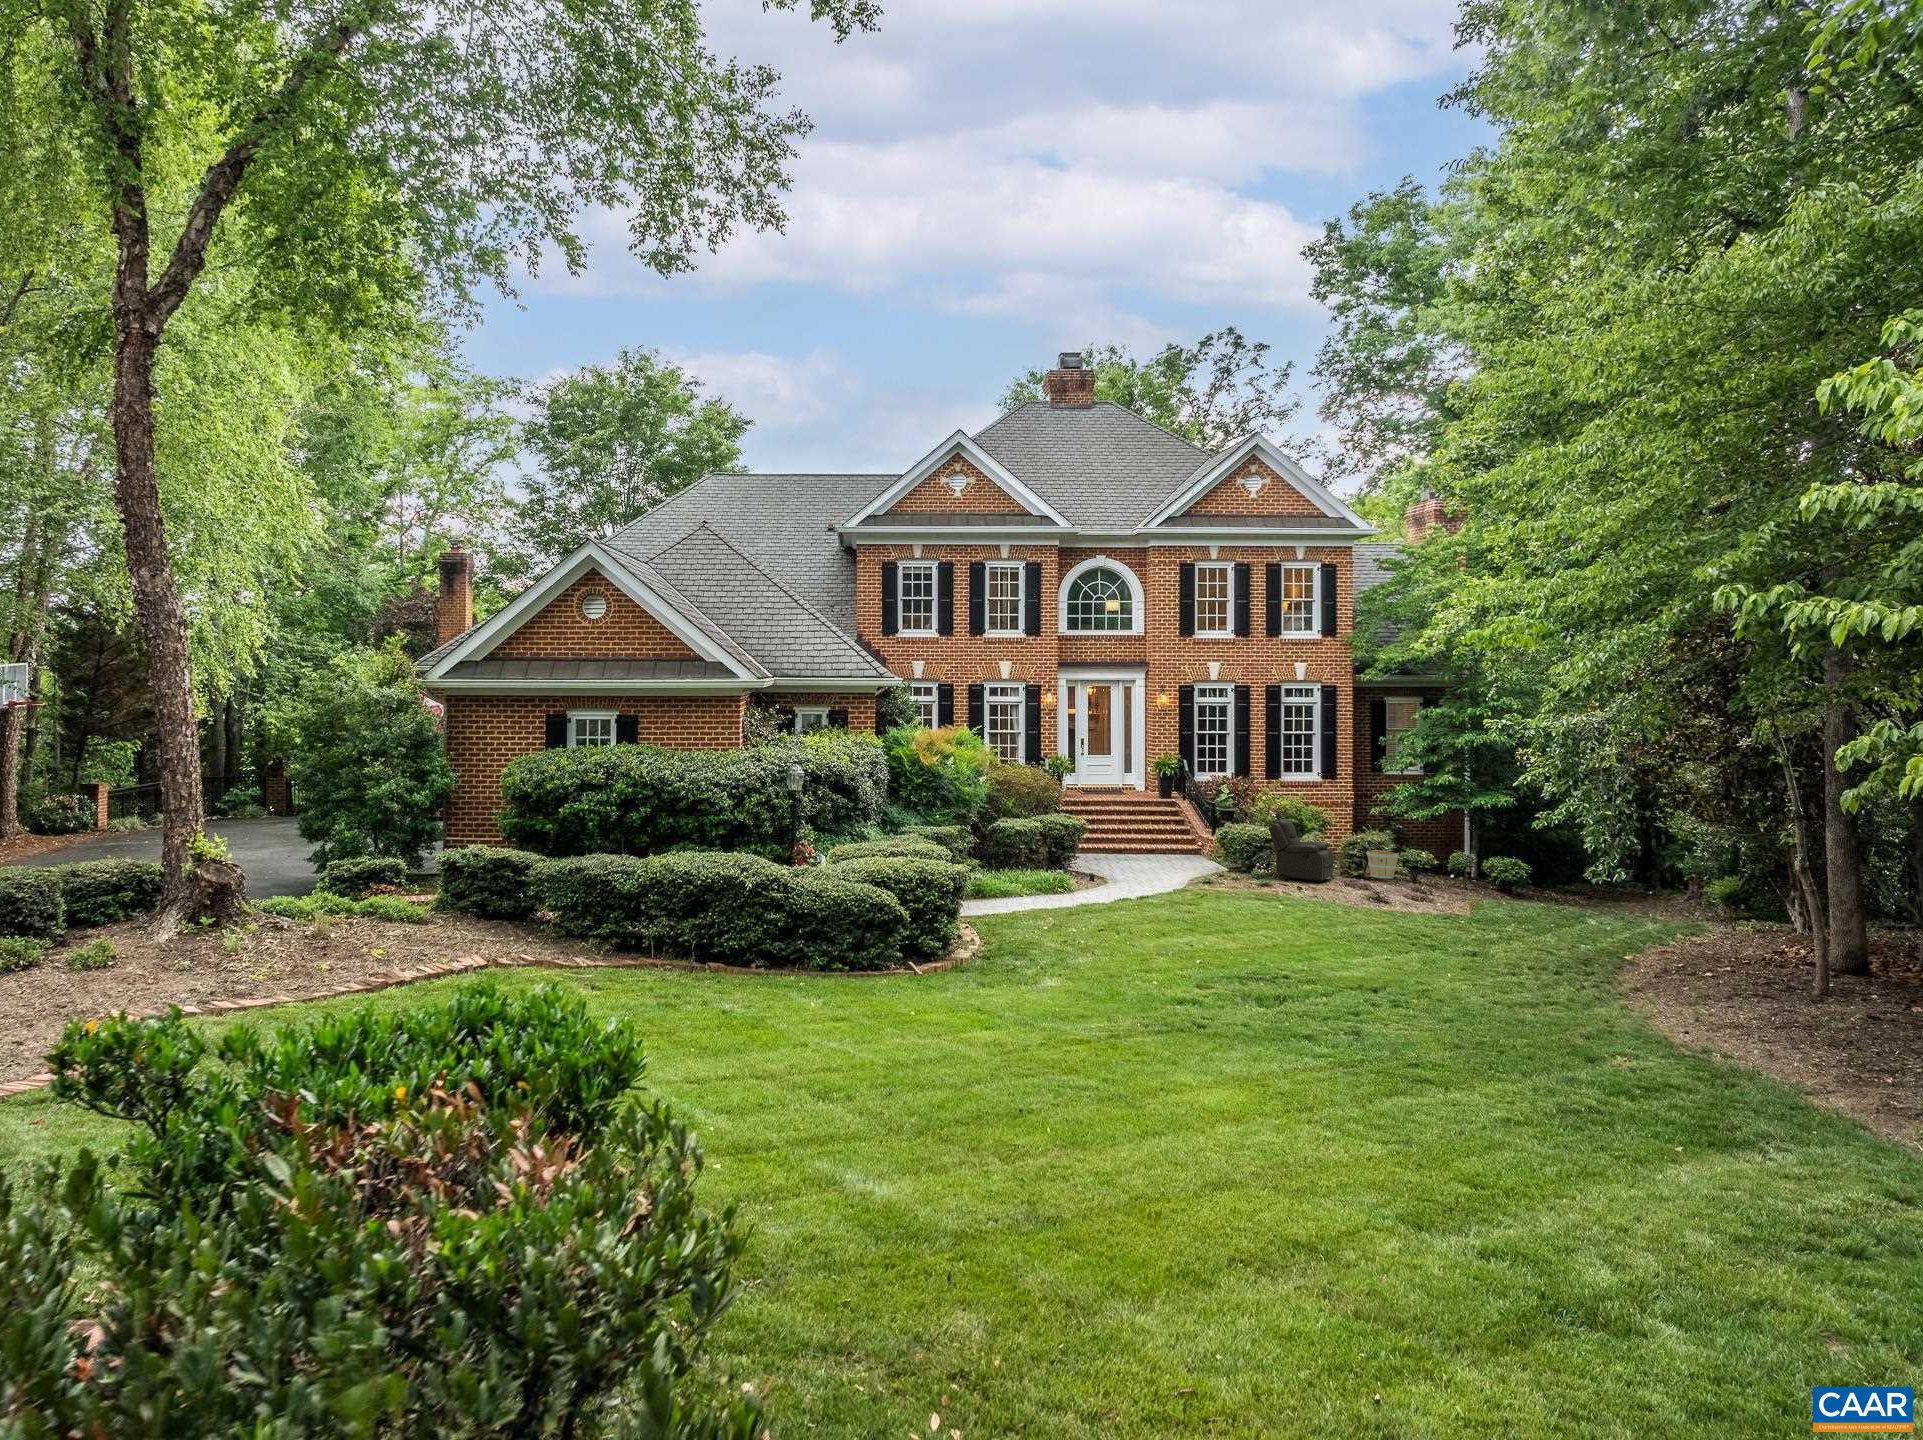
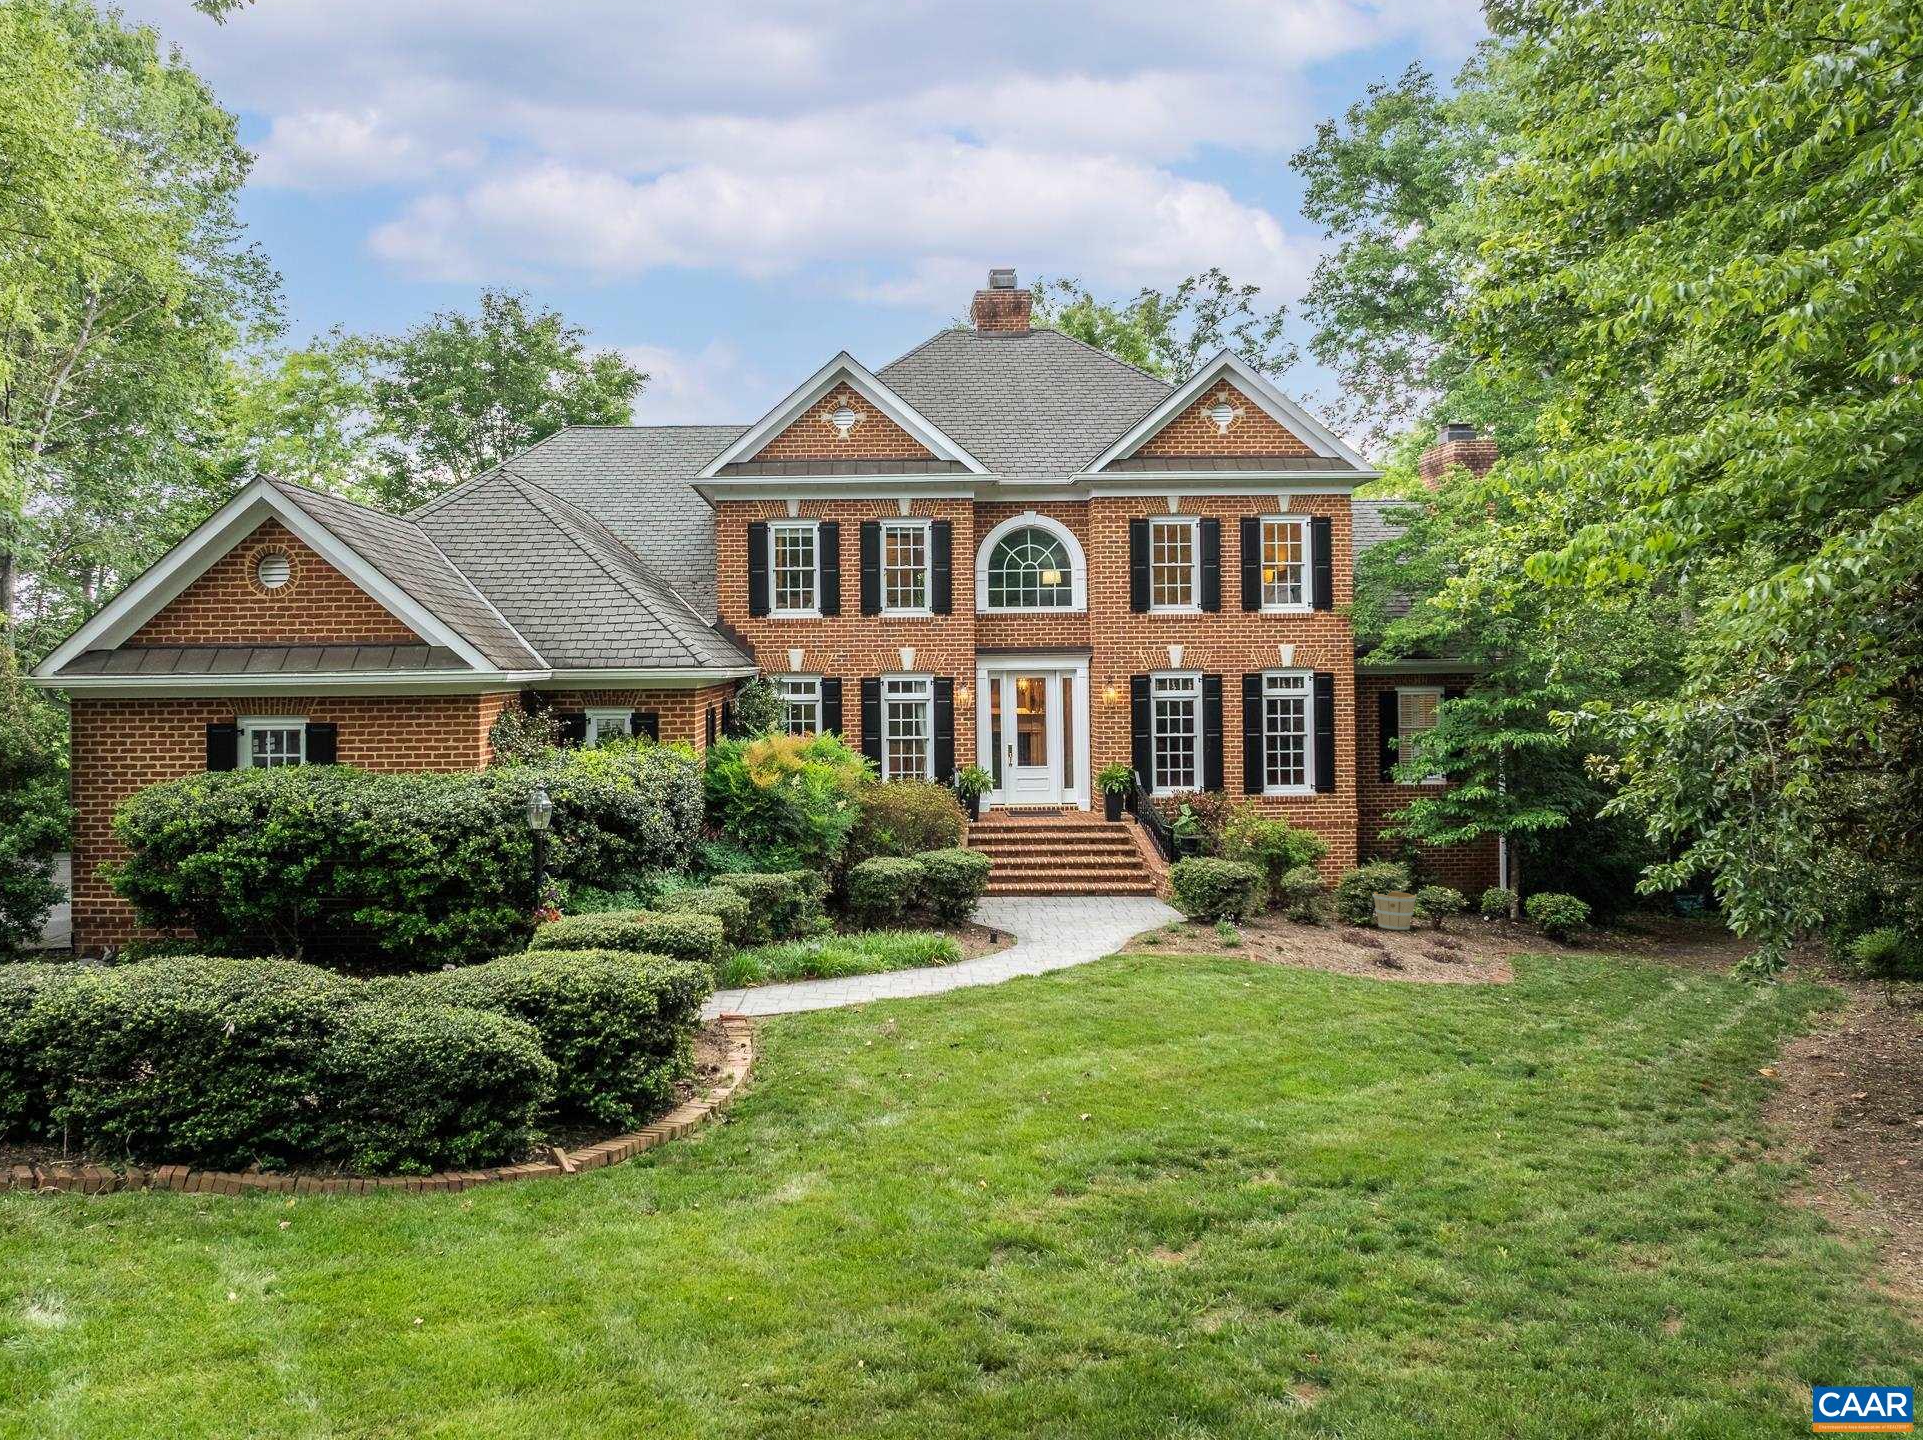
chair: present [1268,819,1333,882] -> none [1238,851,1327,938]

